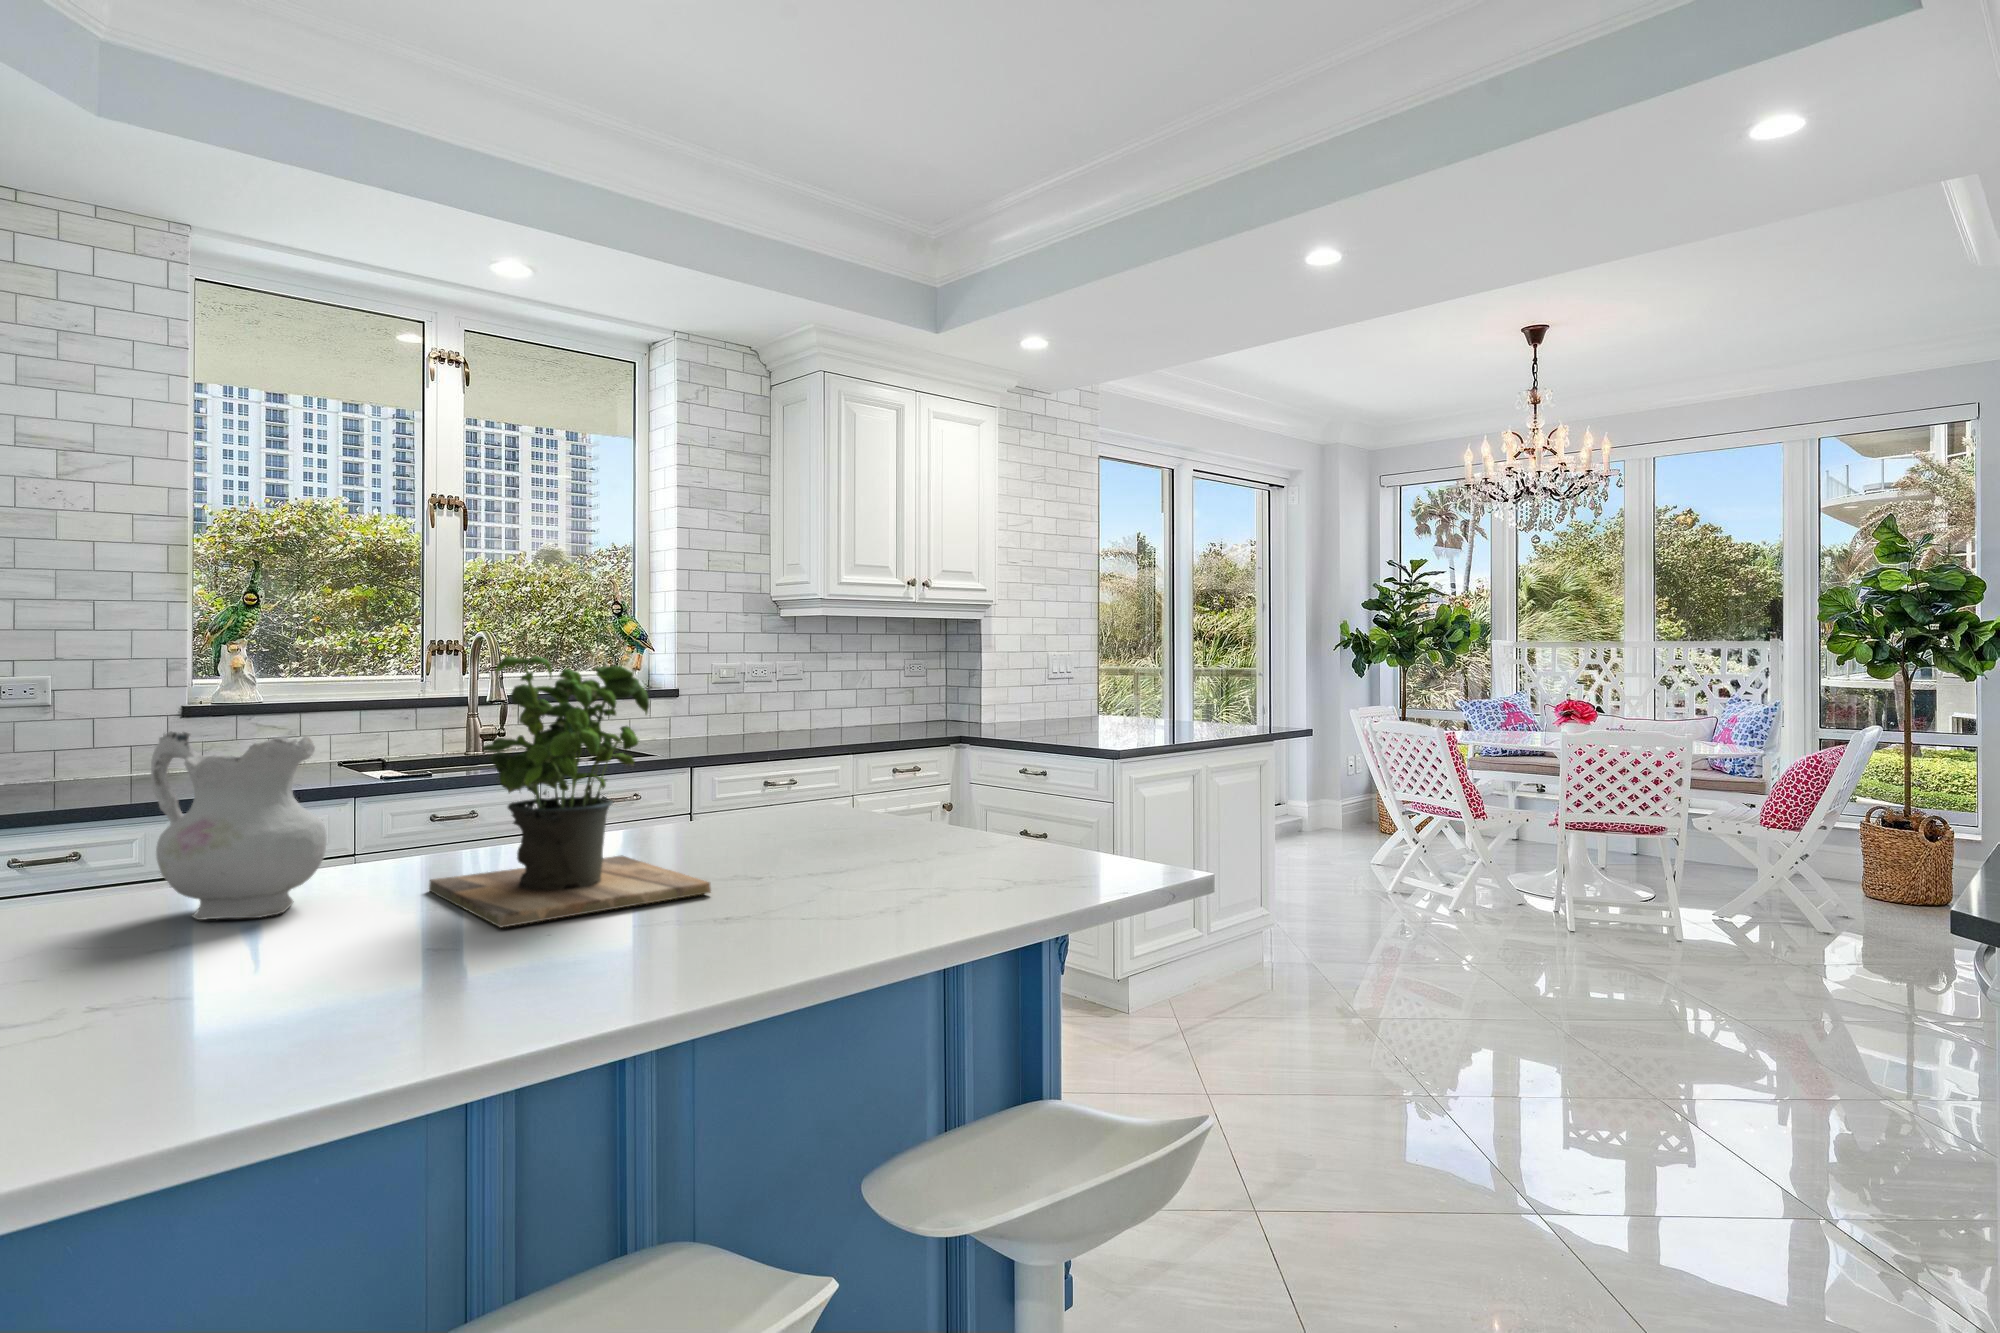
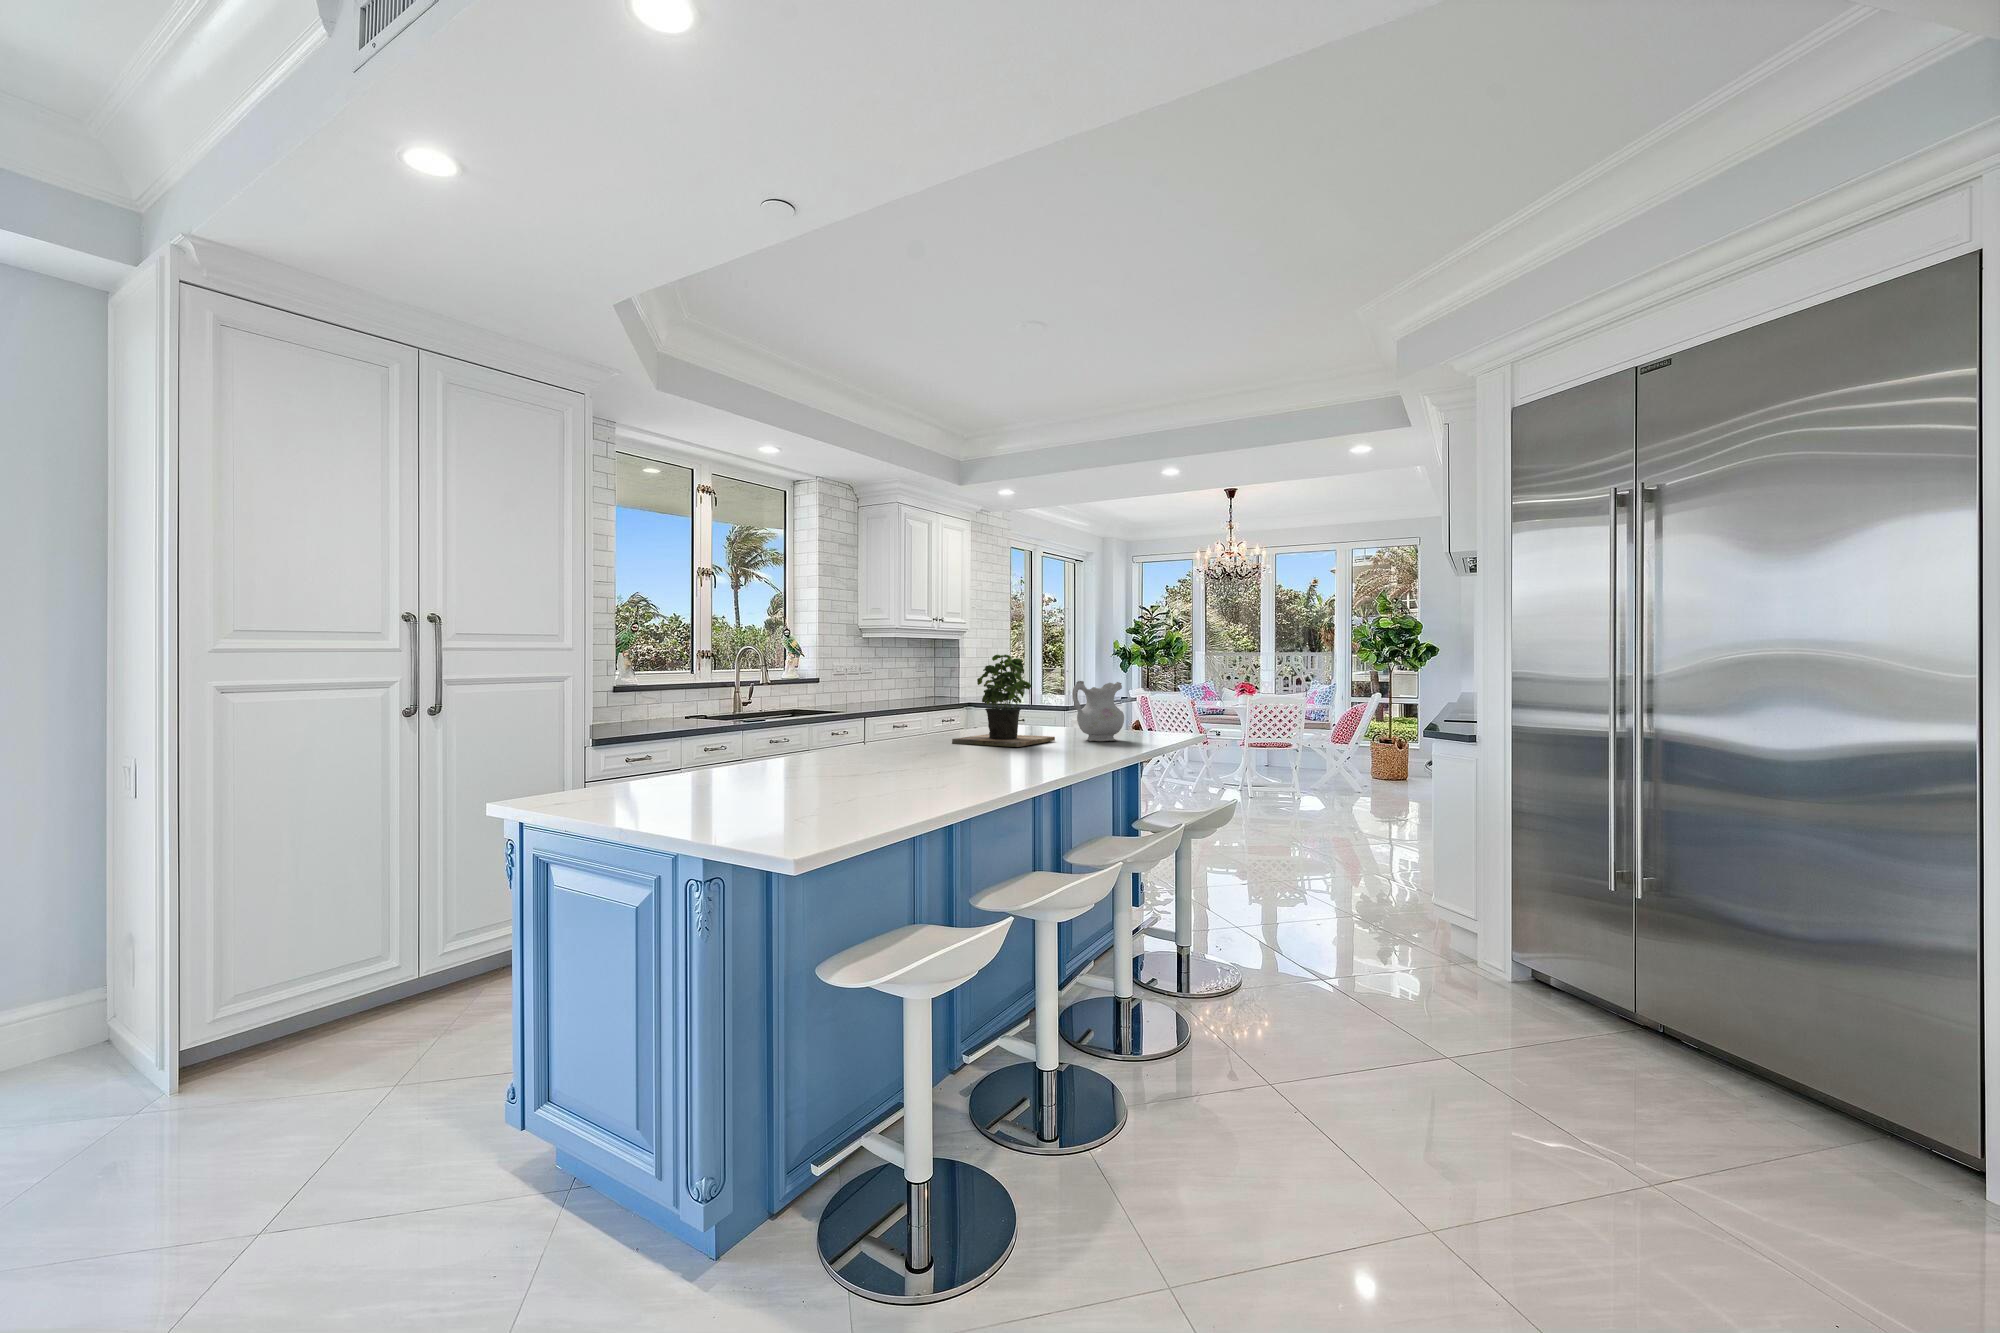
ceramic pitcher: present [151,732,327,920] -> present [1072,681,1124,741]

